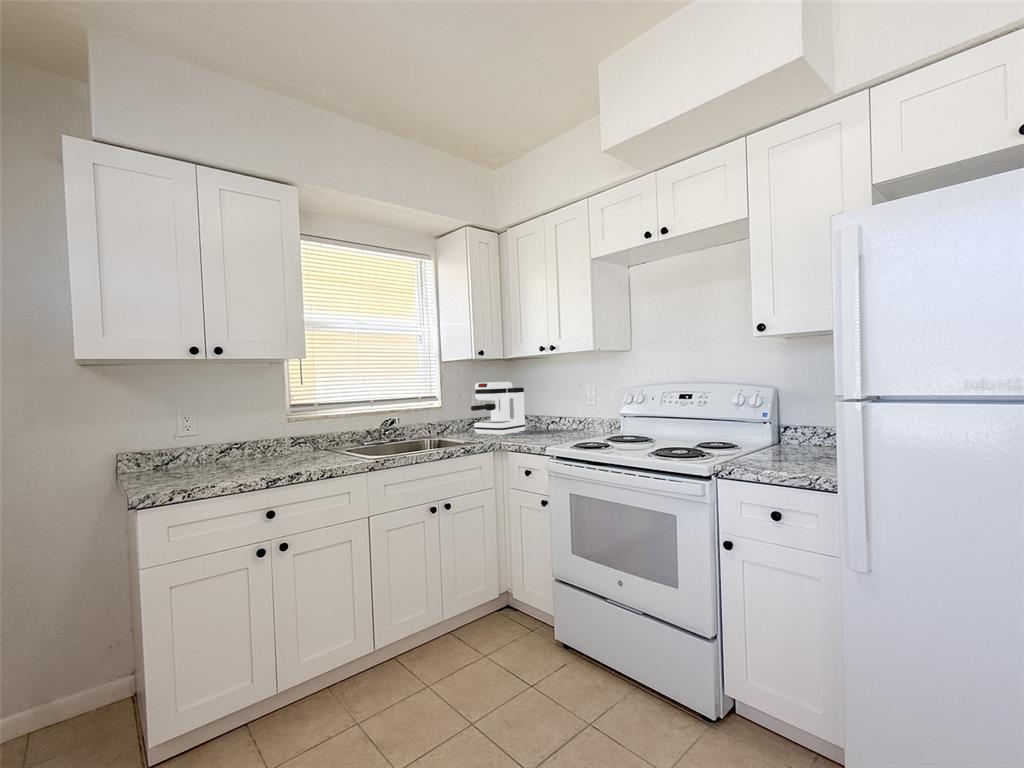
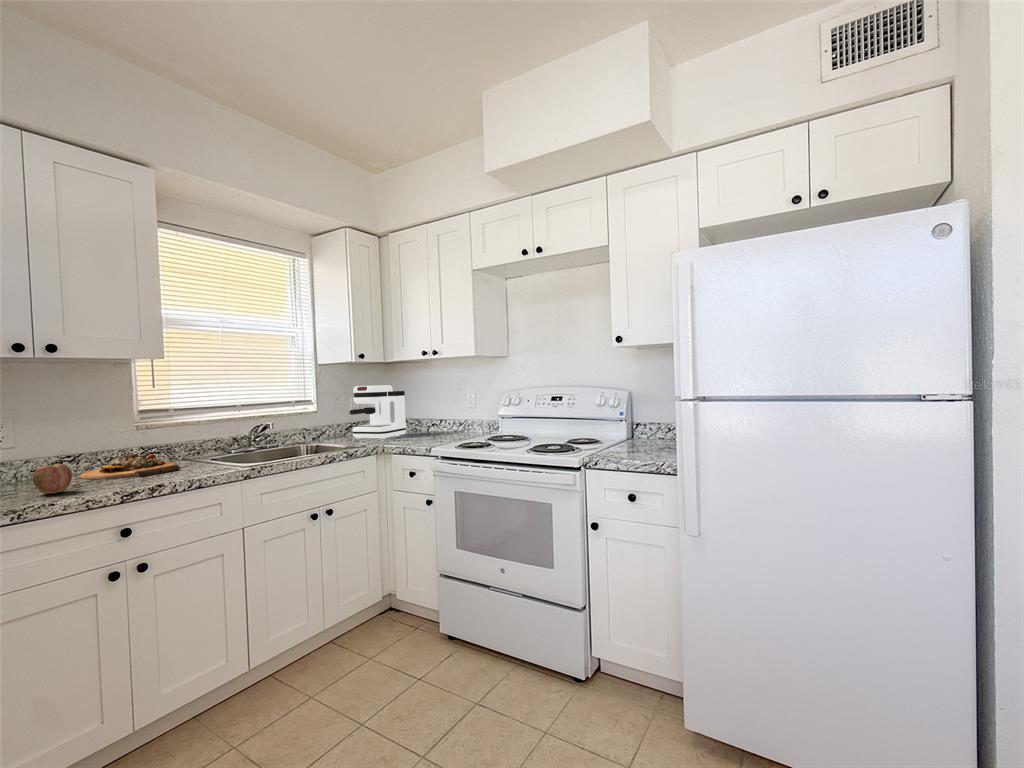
cutting board: none [243,443,320,465] -> present [80,454,180,479]
apple: none [202,449,231,477] -> present [32,462,72,494]

